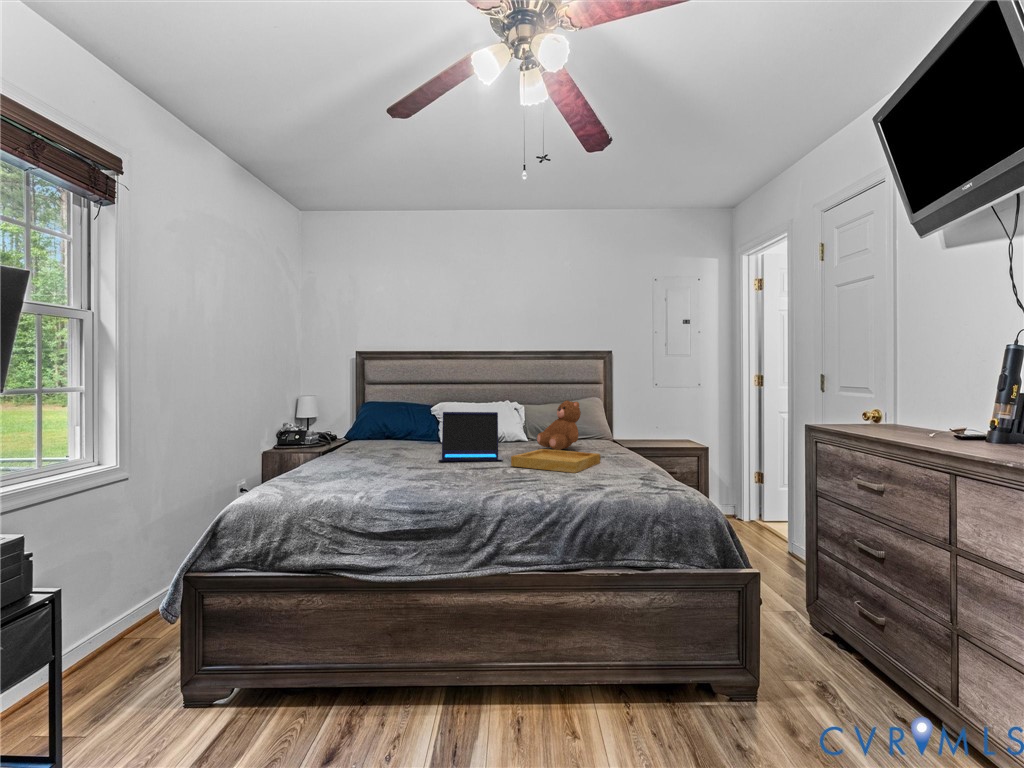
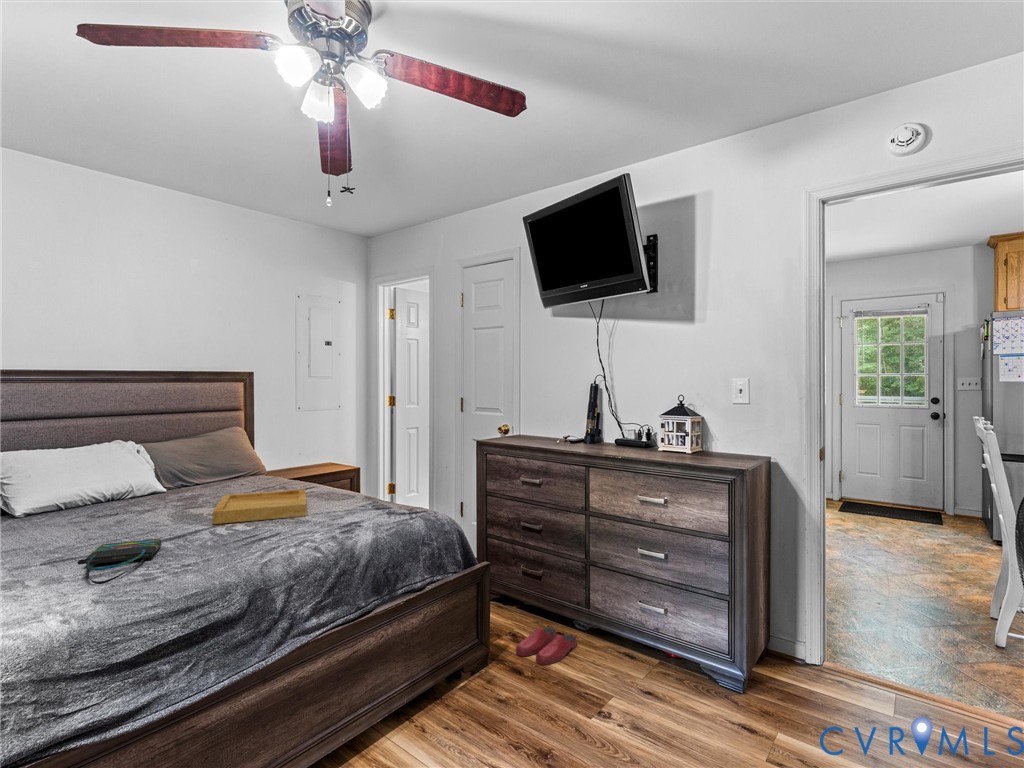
teddy bear: present [537,400,581,450] -> none [188,428,250,493]
laptop: present [439,412,503,462] -> none [46,455,183,541]
tote bag: none [397,463,463,483] -> present [78,539,161,584]
slippers: none [810,690,926,751] -> present [516,627,576,665]

